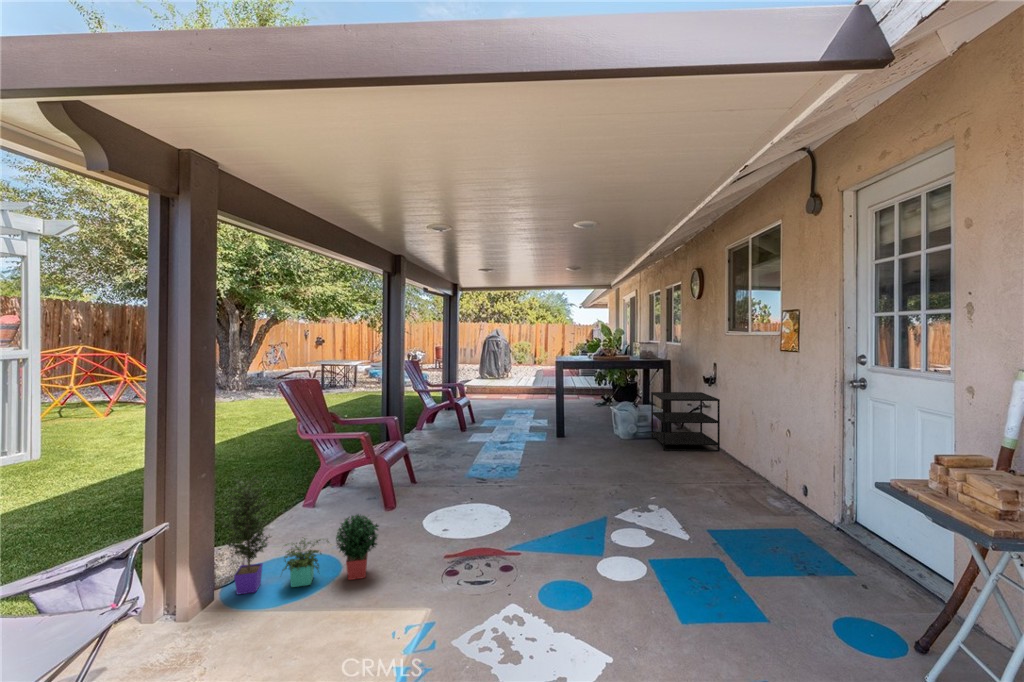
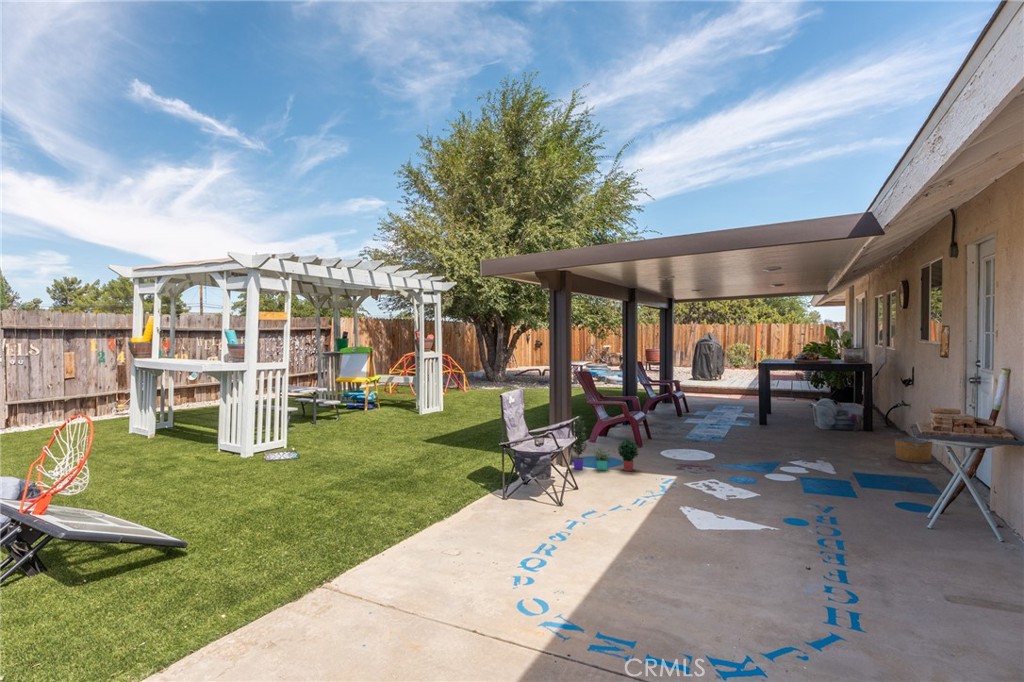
side table: present [651,392,720,452] -> none [847,390,910,441]
bucket: none [726,438,768,490] -> present [895,424,932,463]

